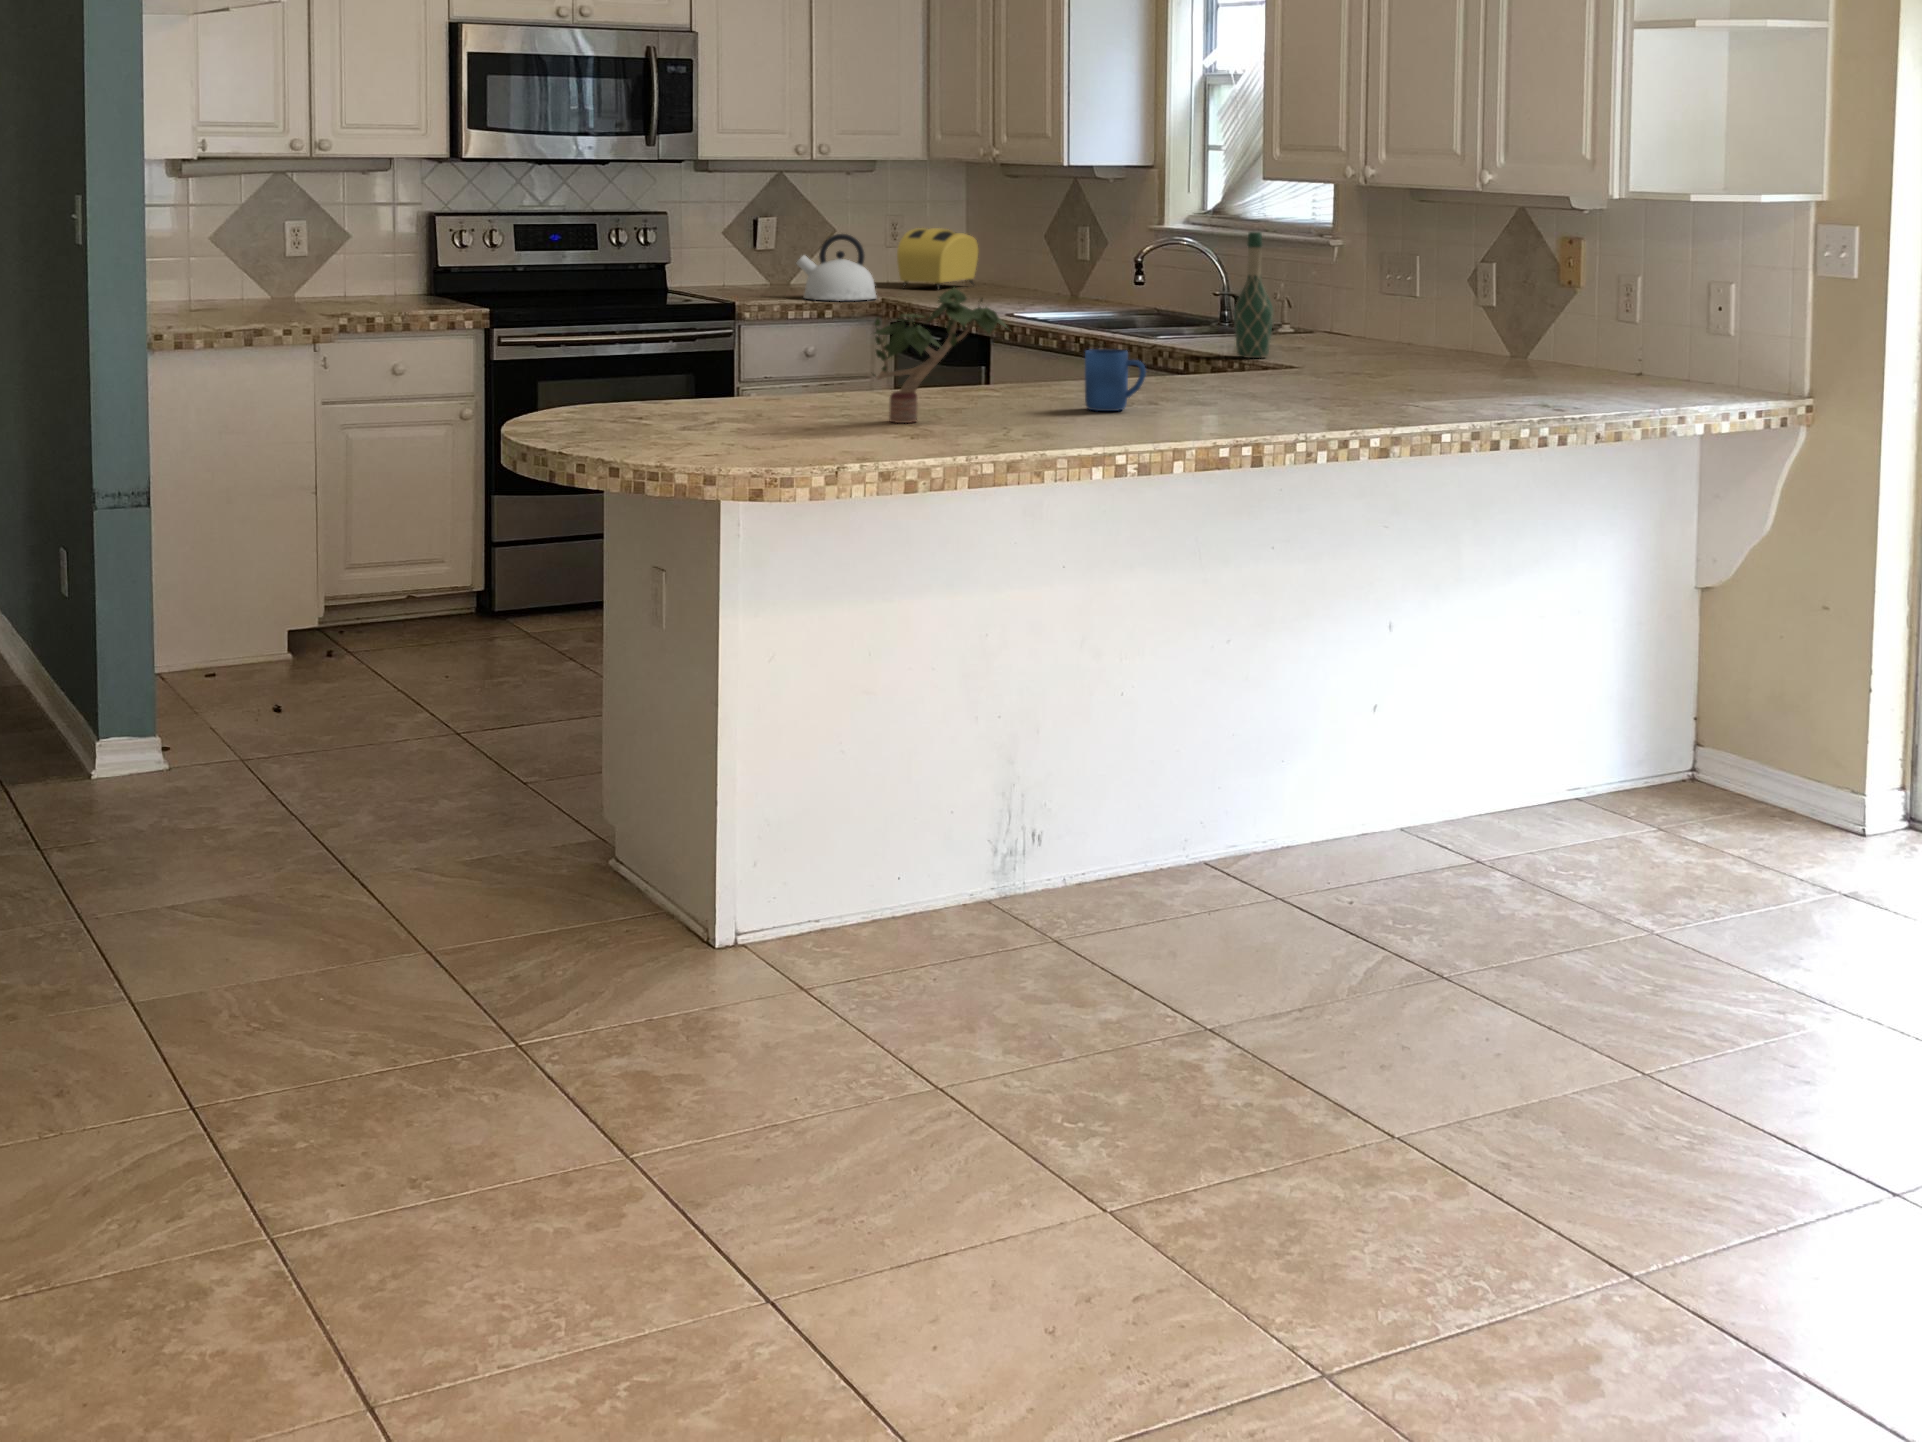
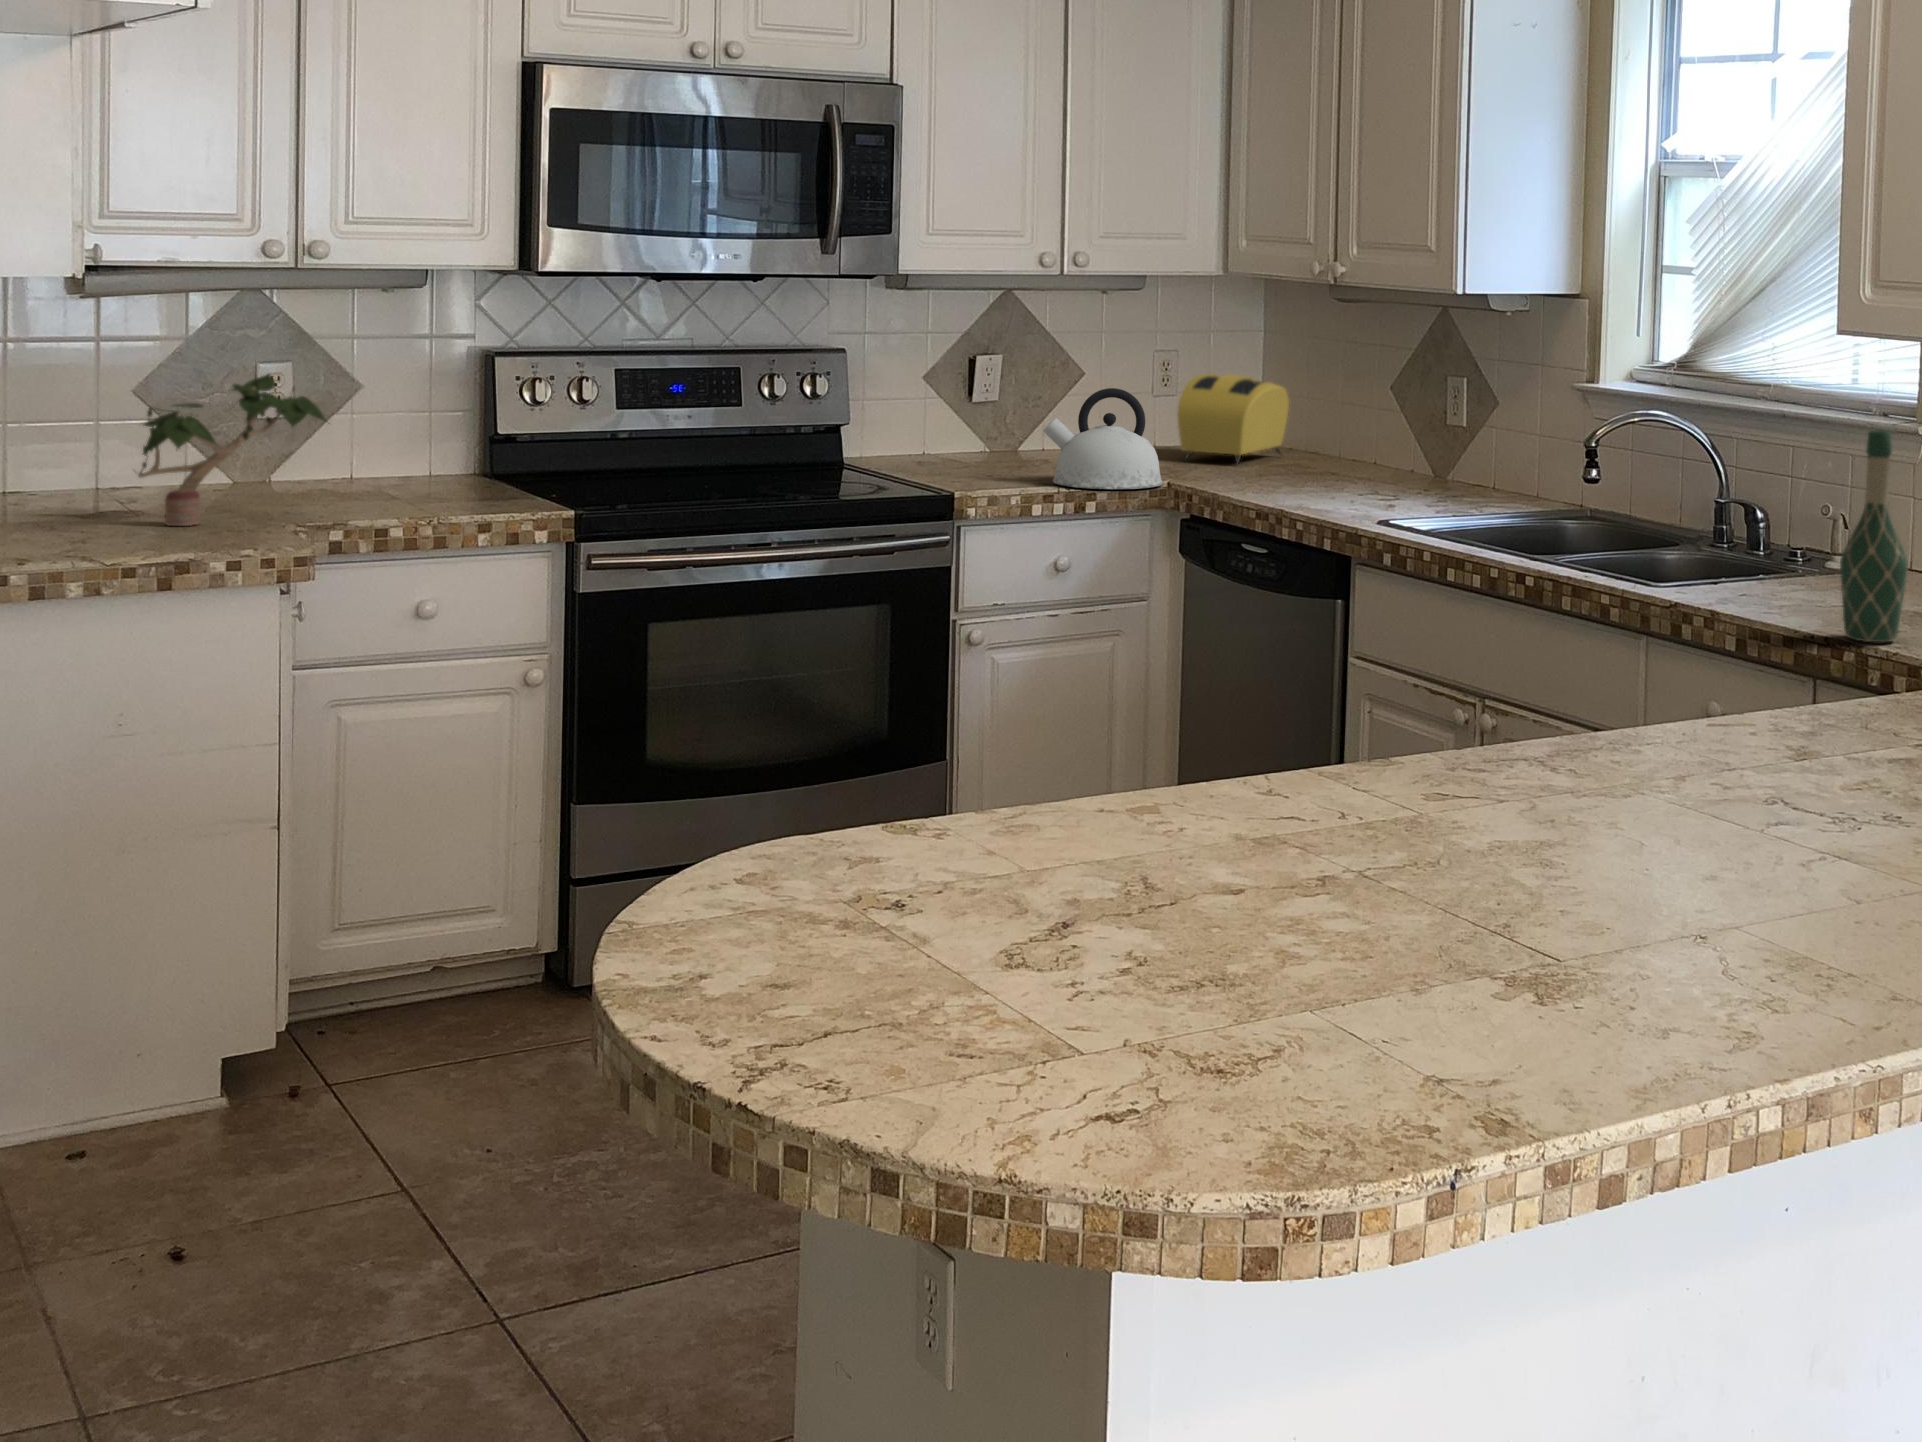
potted plant: present [873,287,1007,423] -> present [138,374,327,526]
mug: present [1085,349,1146,411] -> none [1779,711,1906,846]

